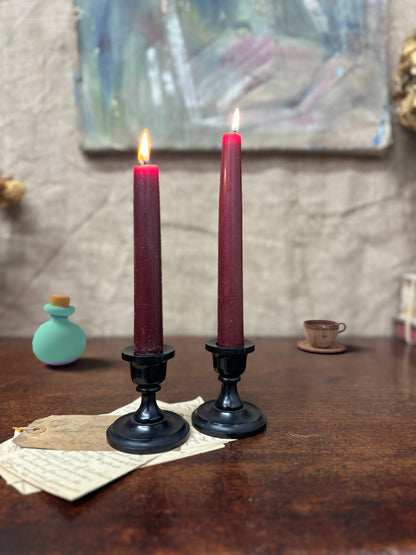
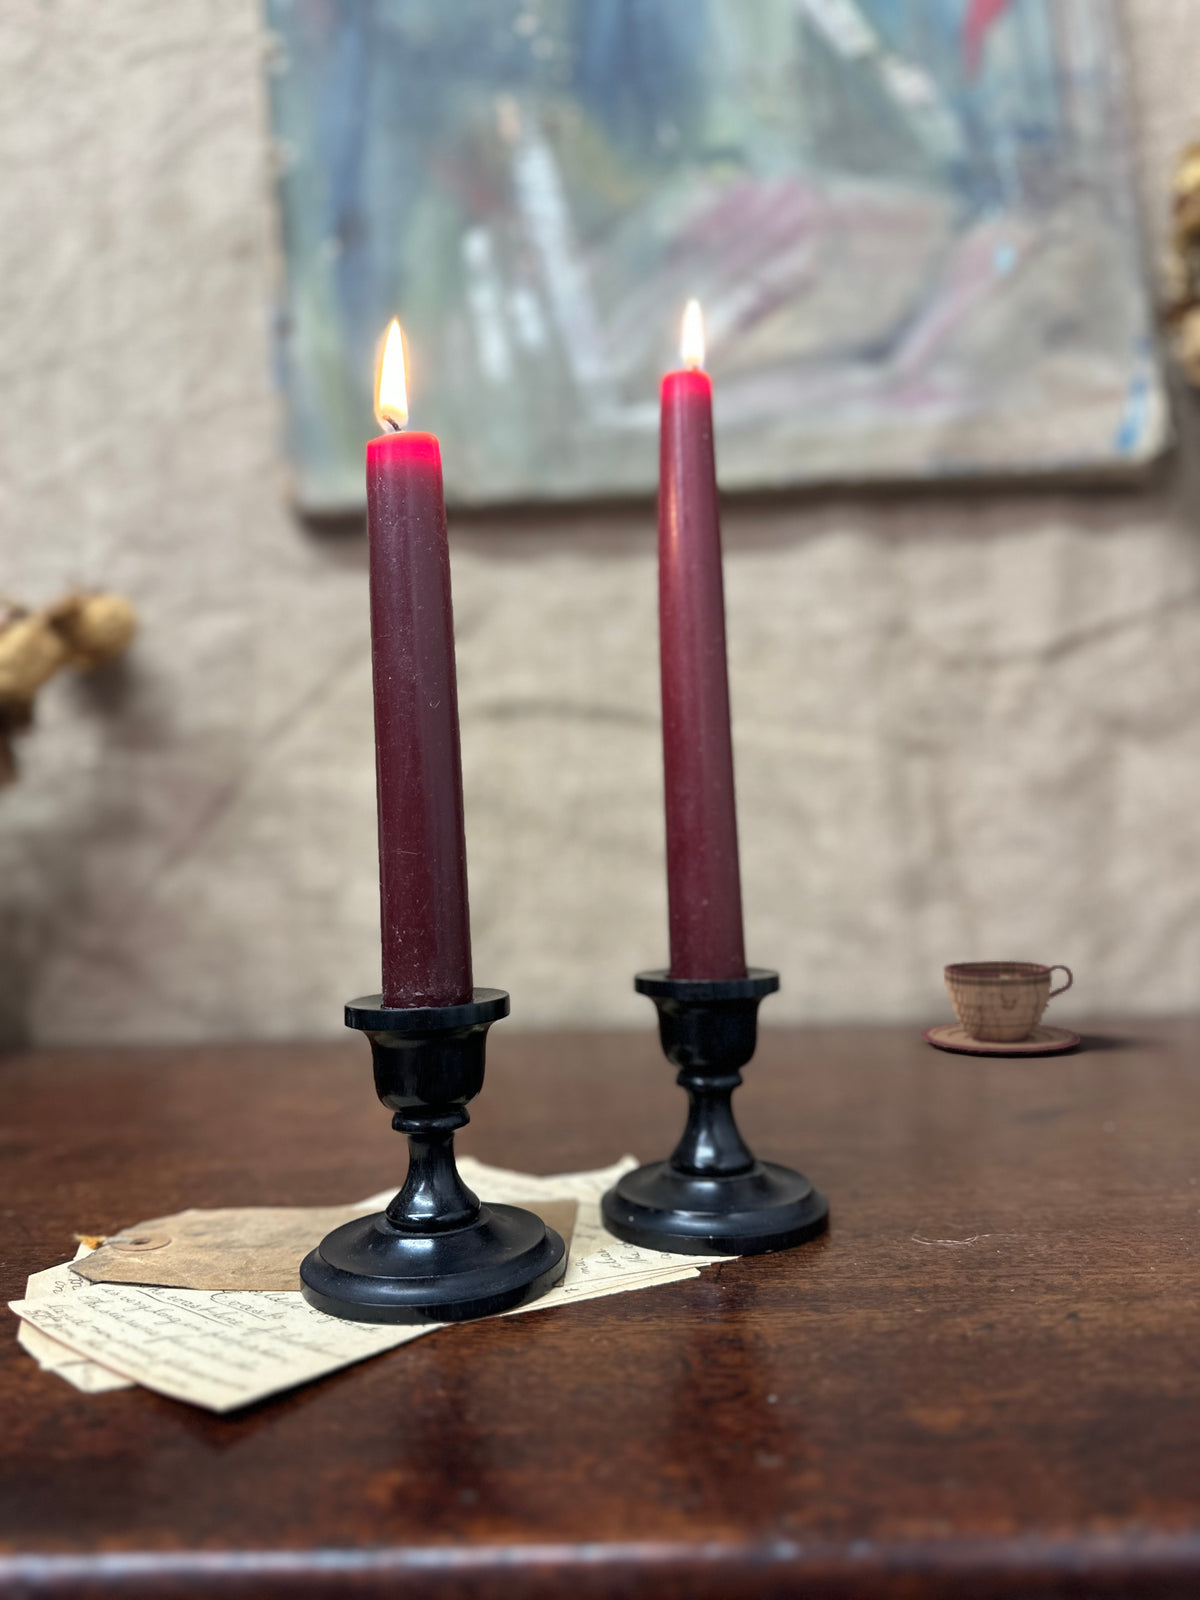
perfume bottle: present [32,295,86,365] -> none [153,895,306,1098]

